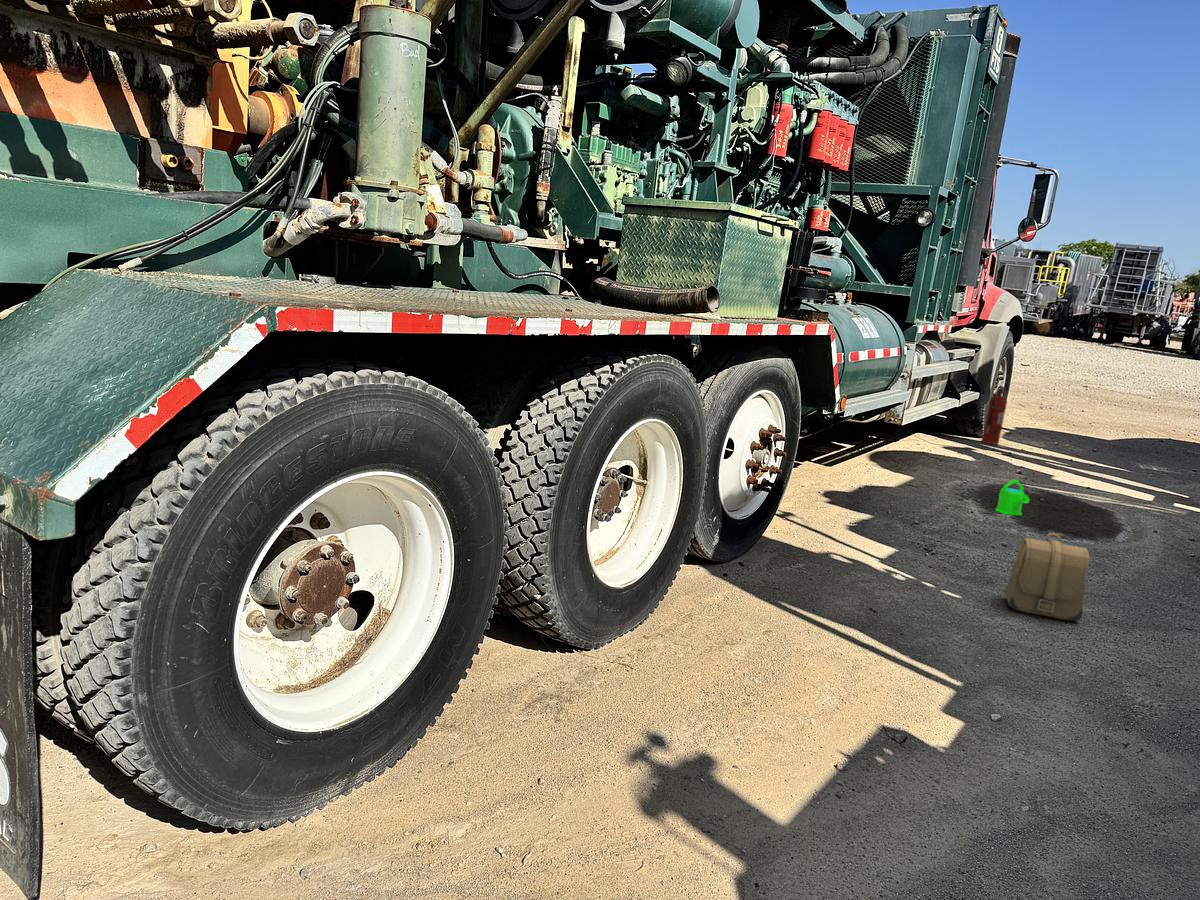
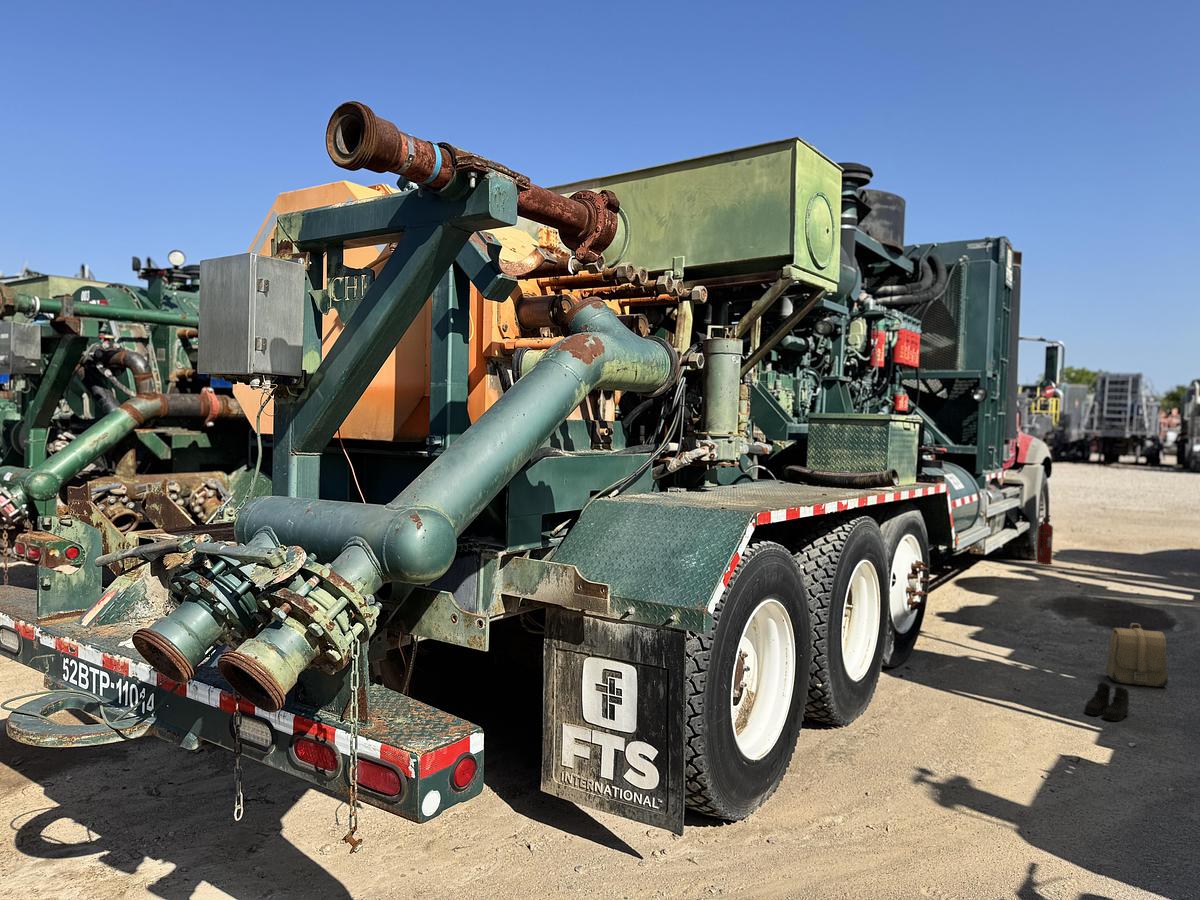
watering can: present [995,480,1029,515] -> none [1071,589,1099,618]
boots: none [950,615,1016,672] -> present [1084,682,1129,721]

